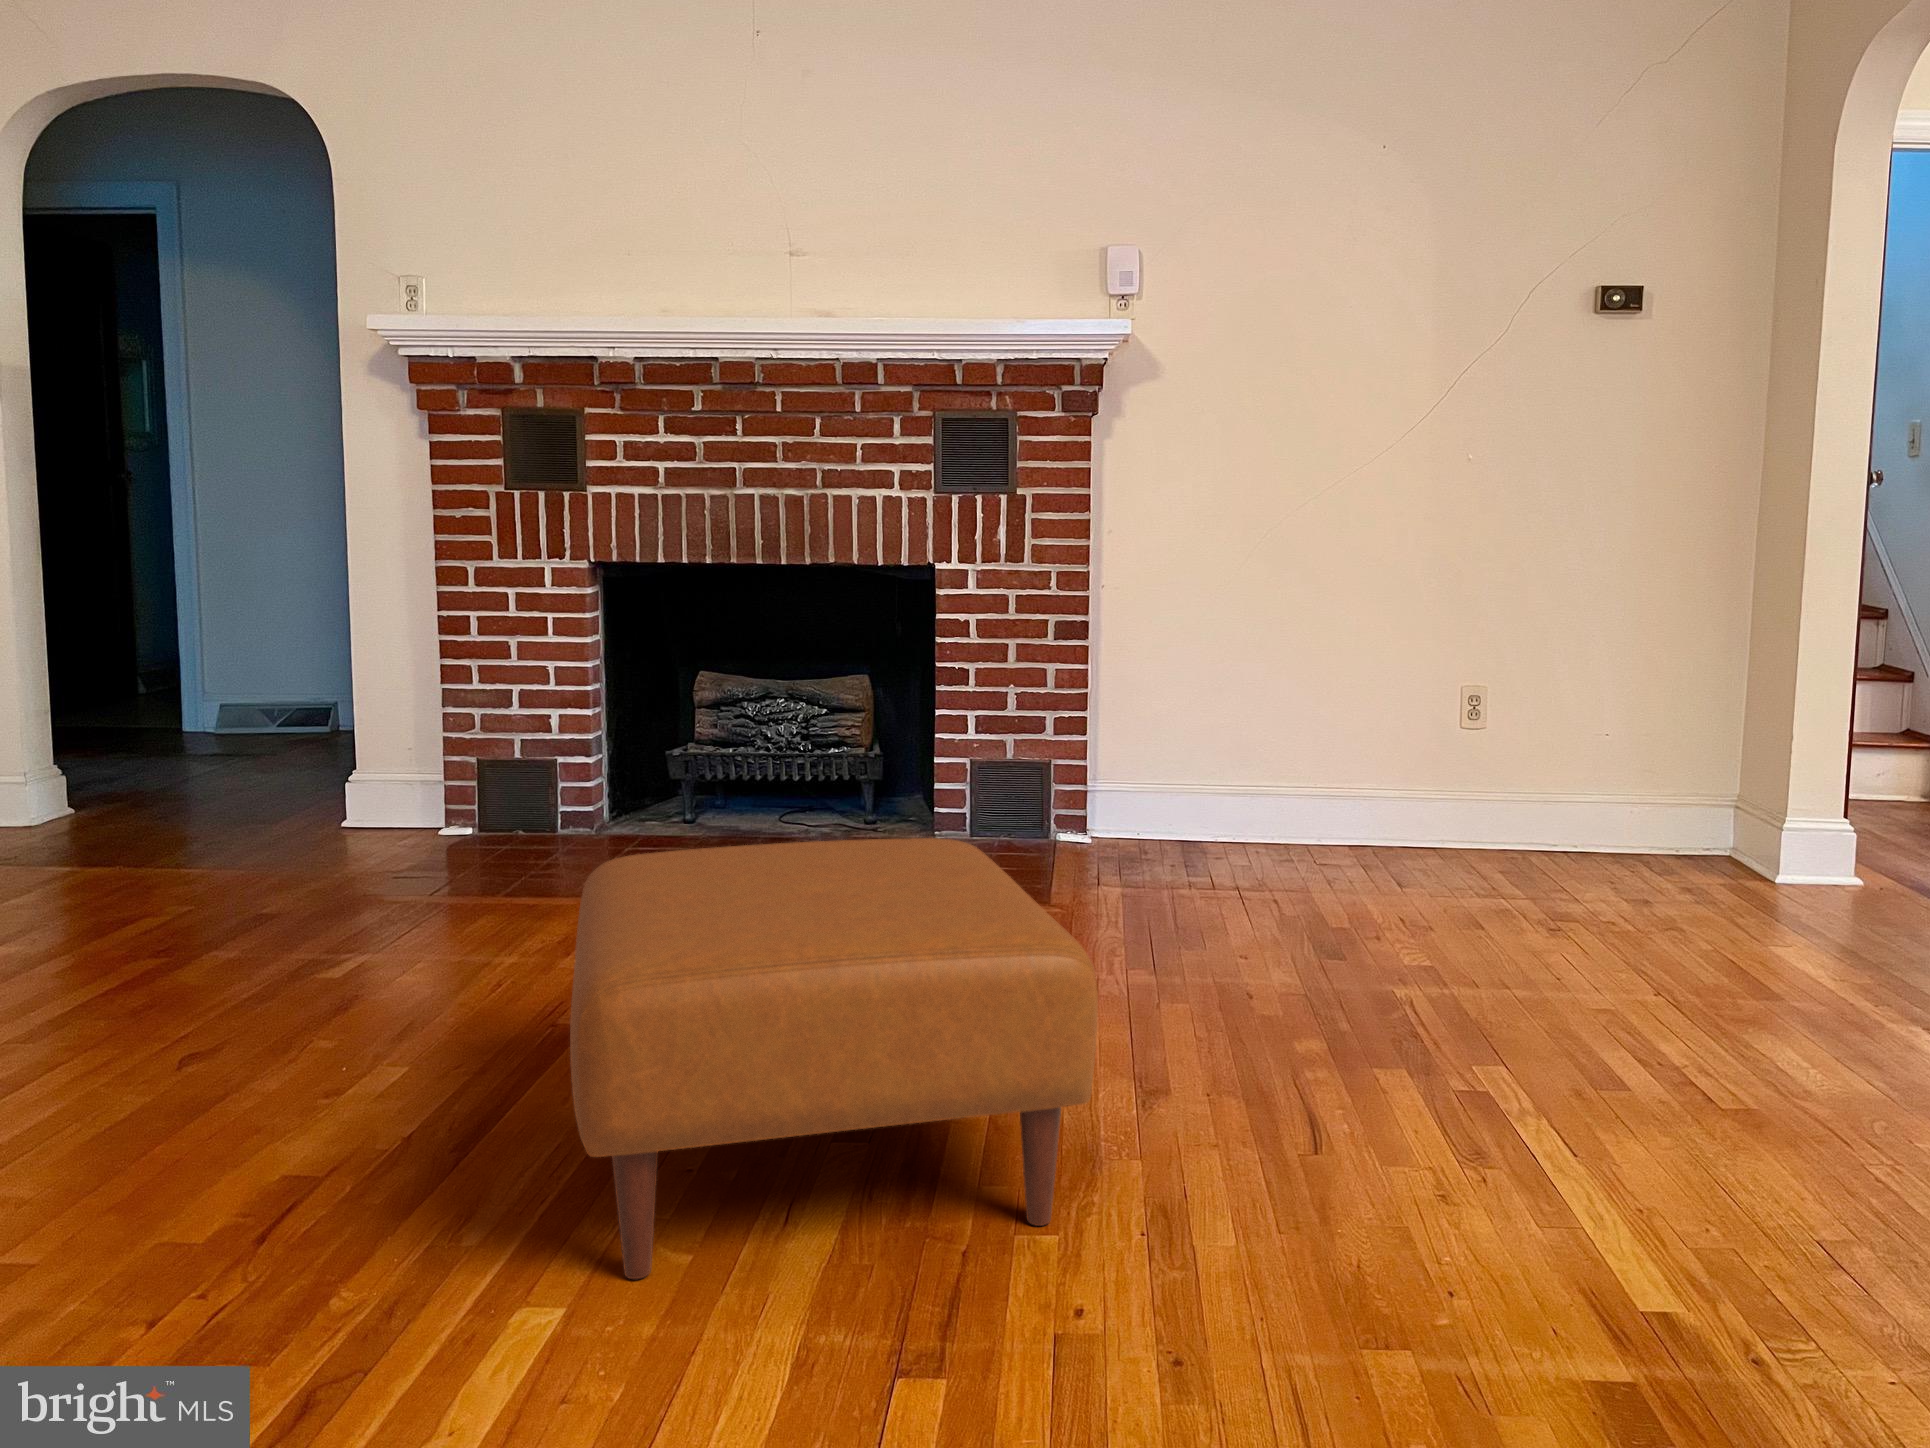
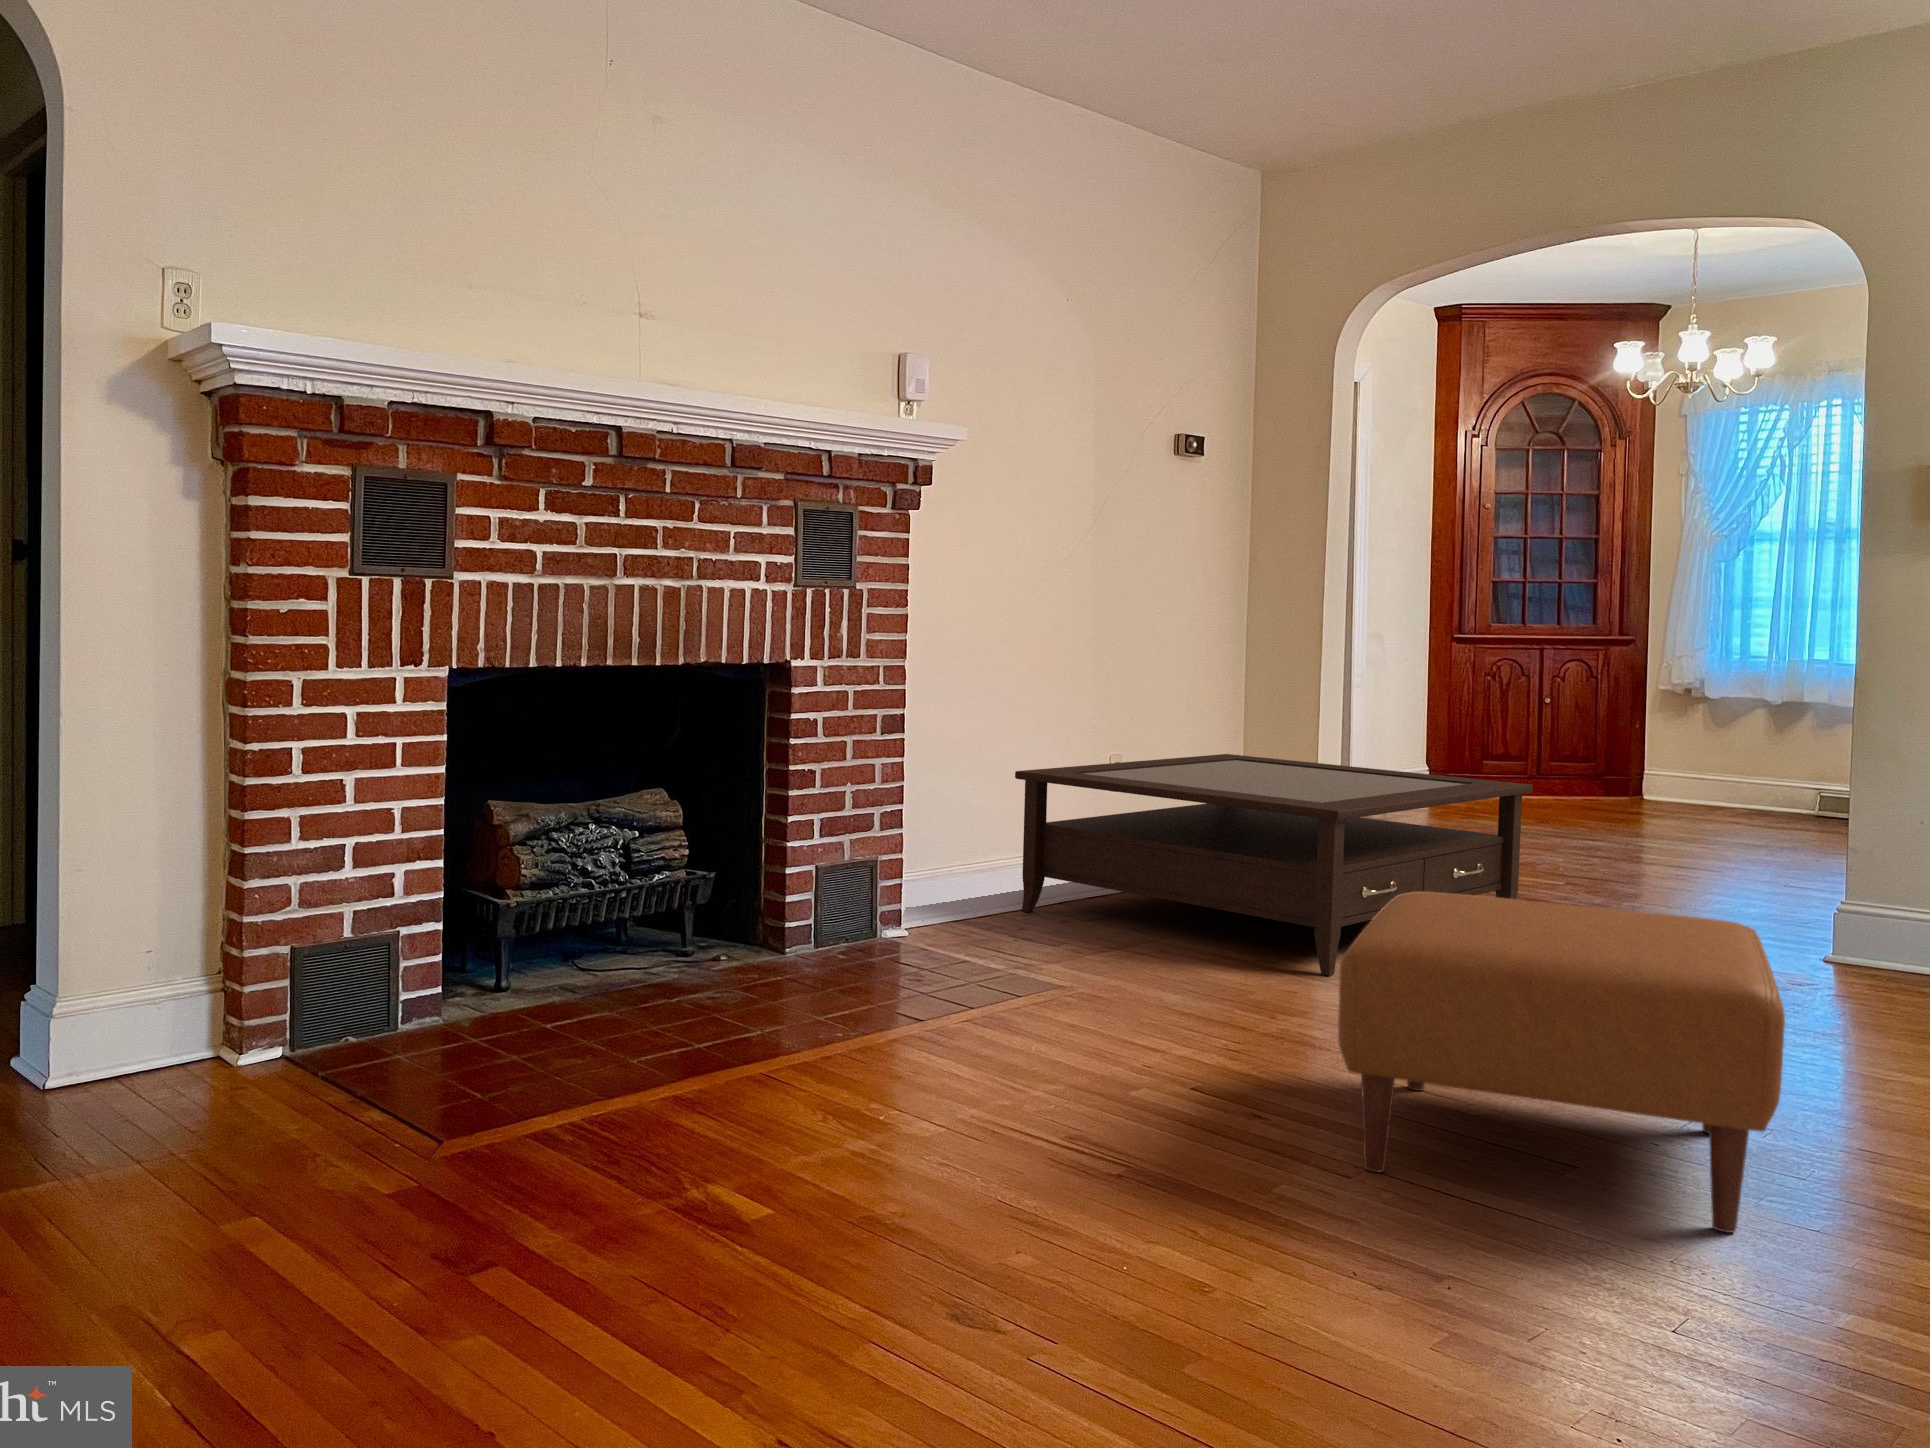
coffee table: none [1278,692,1908,986] -> present [1015,754,1533,976]

